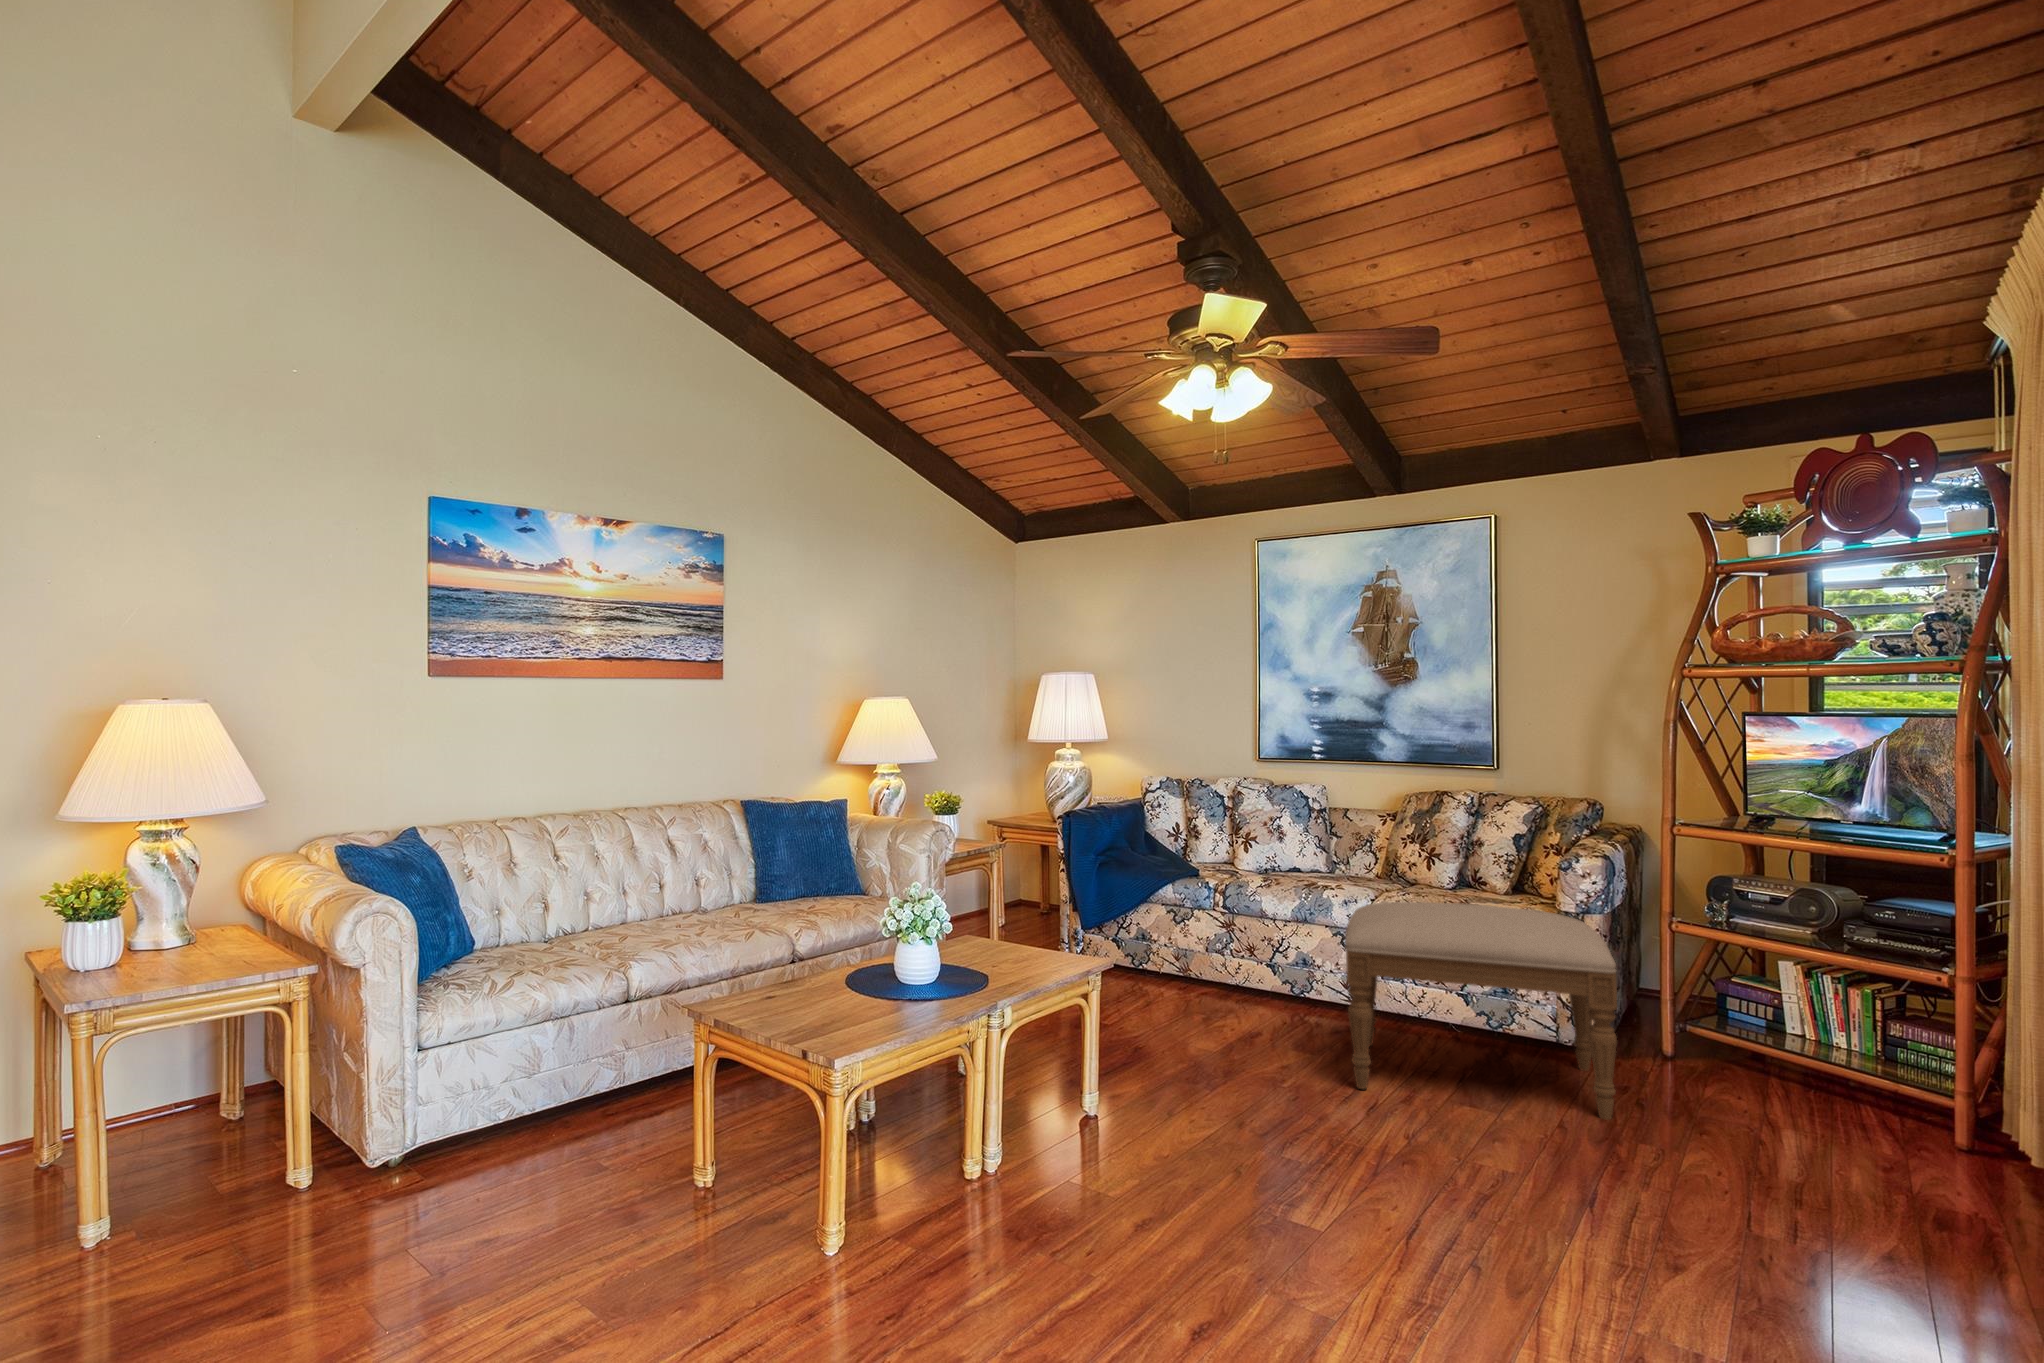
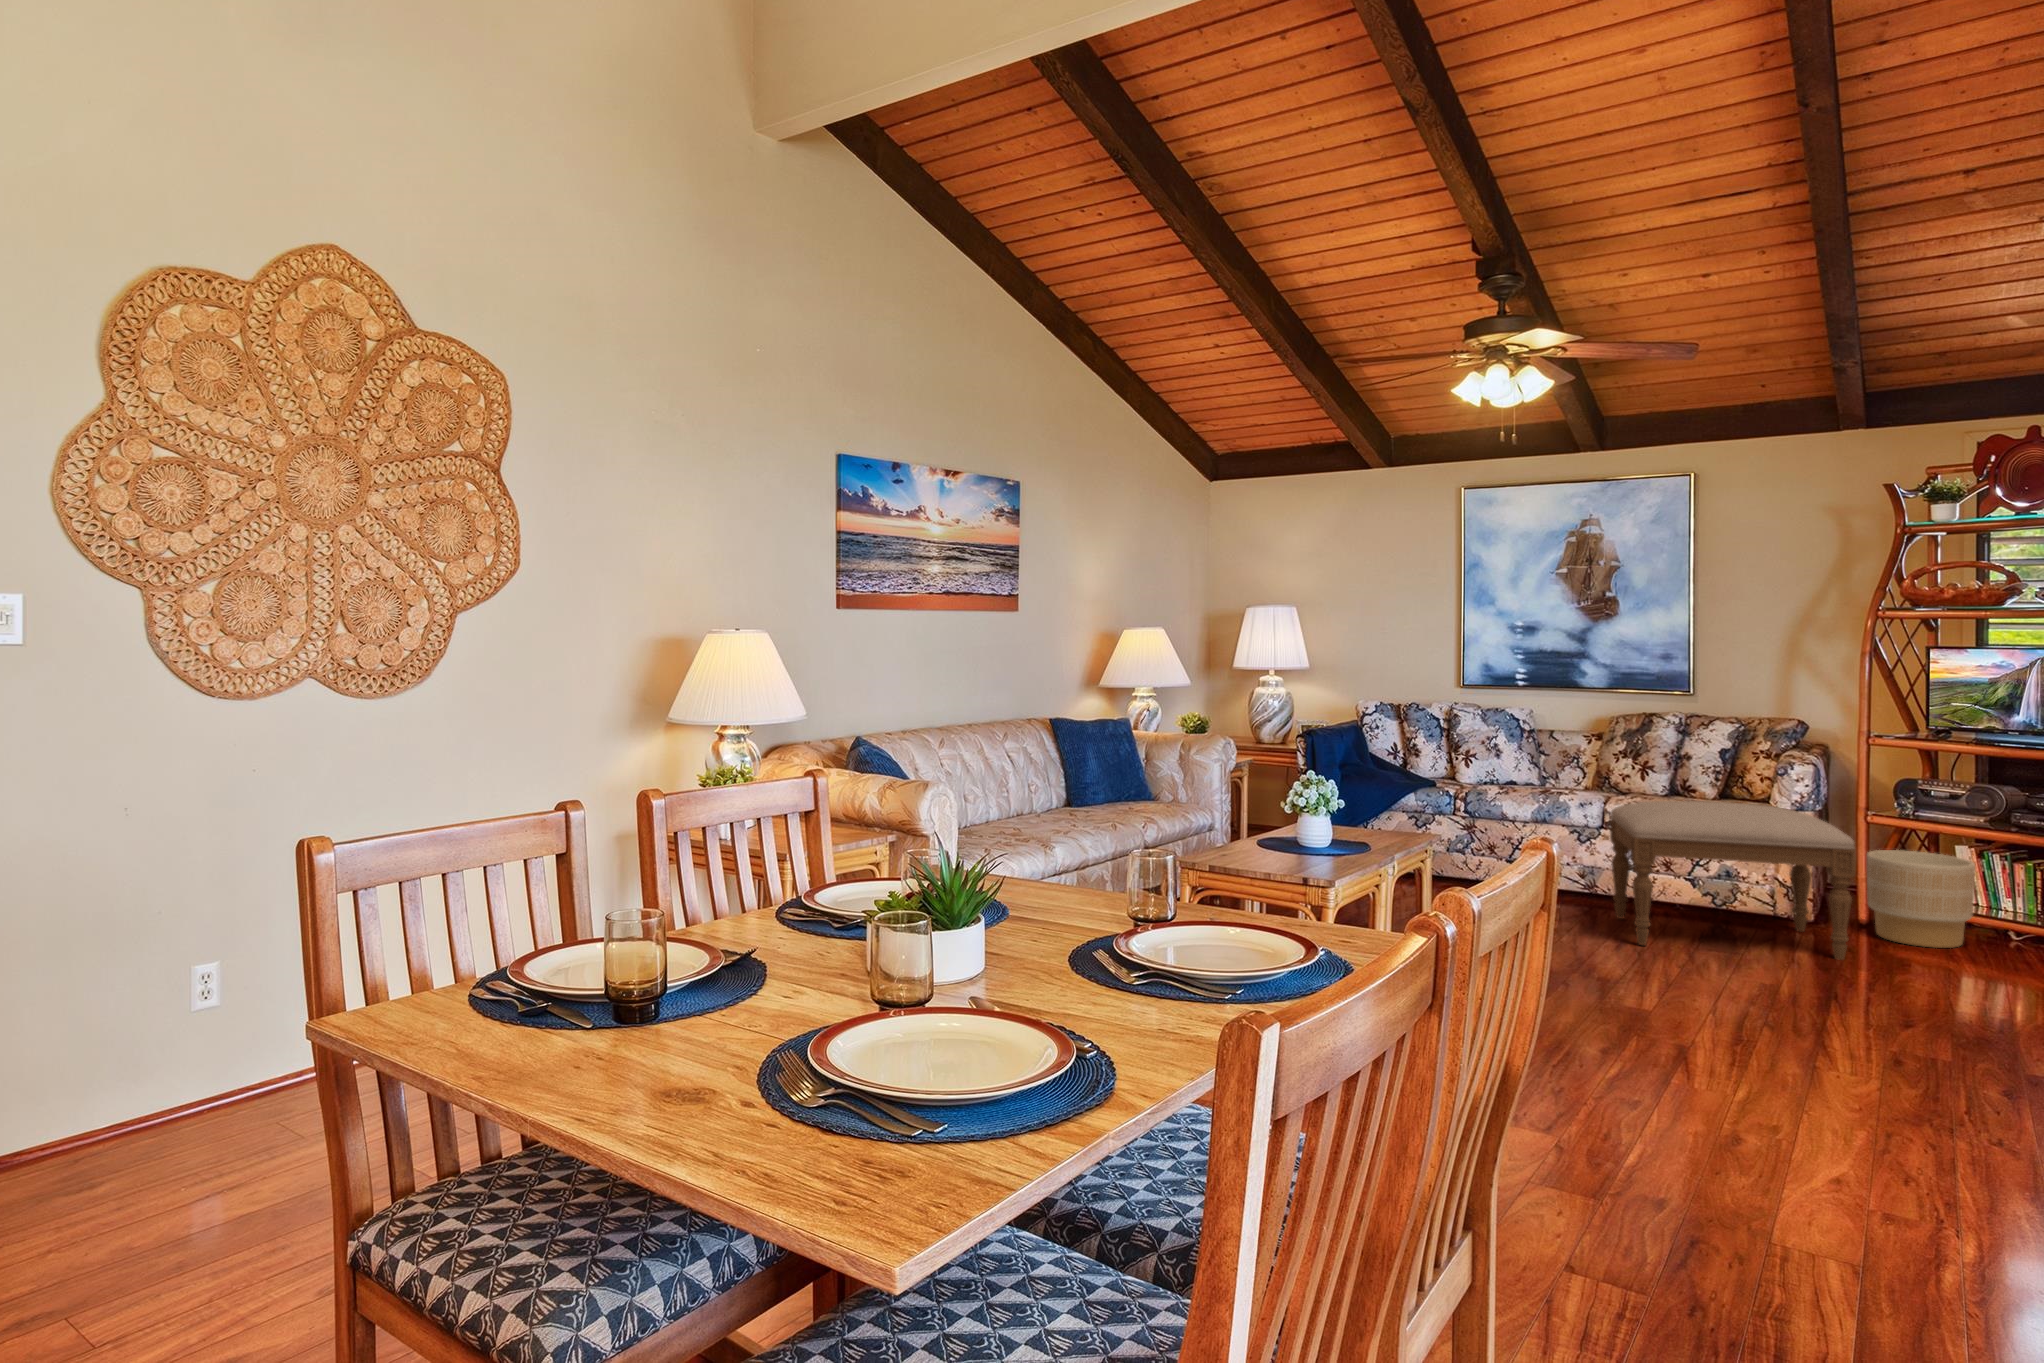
planter: none [1662,967,1796,1103] -> present [1867,850,1975,948]

